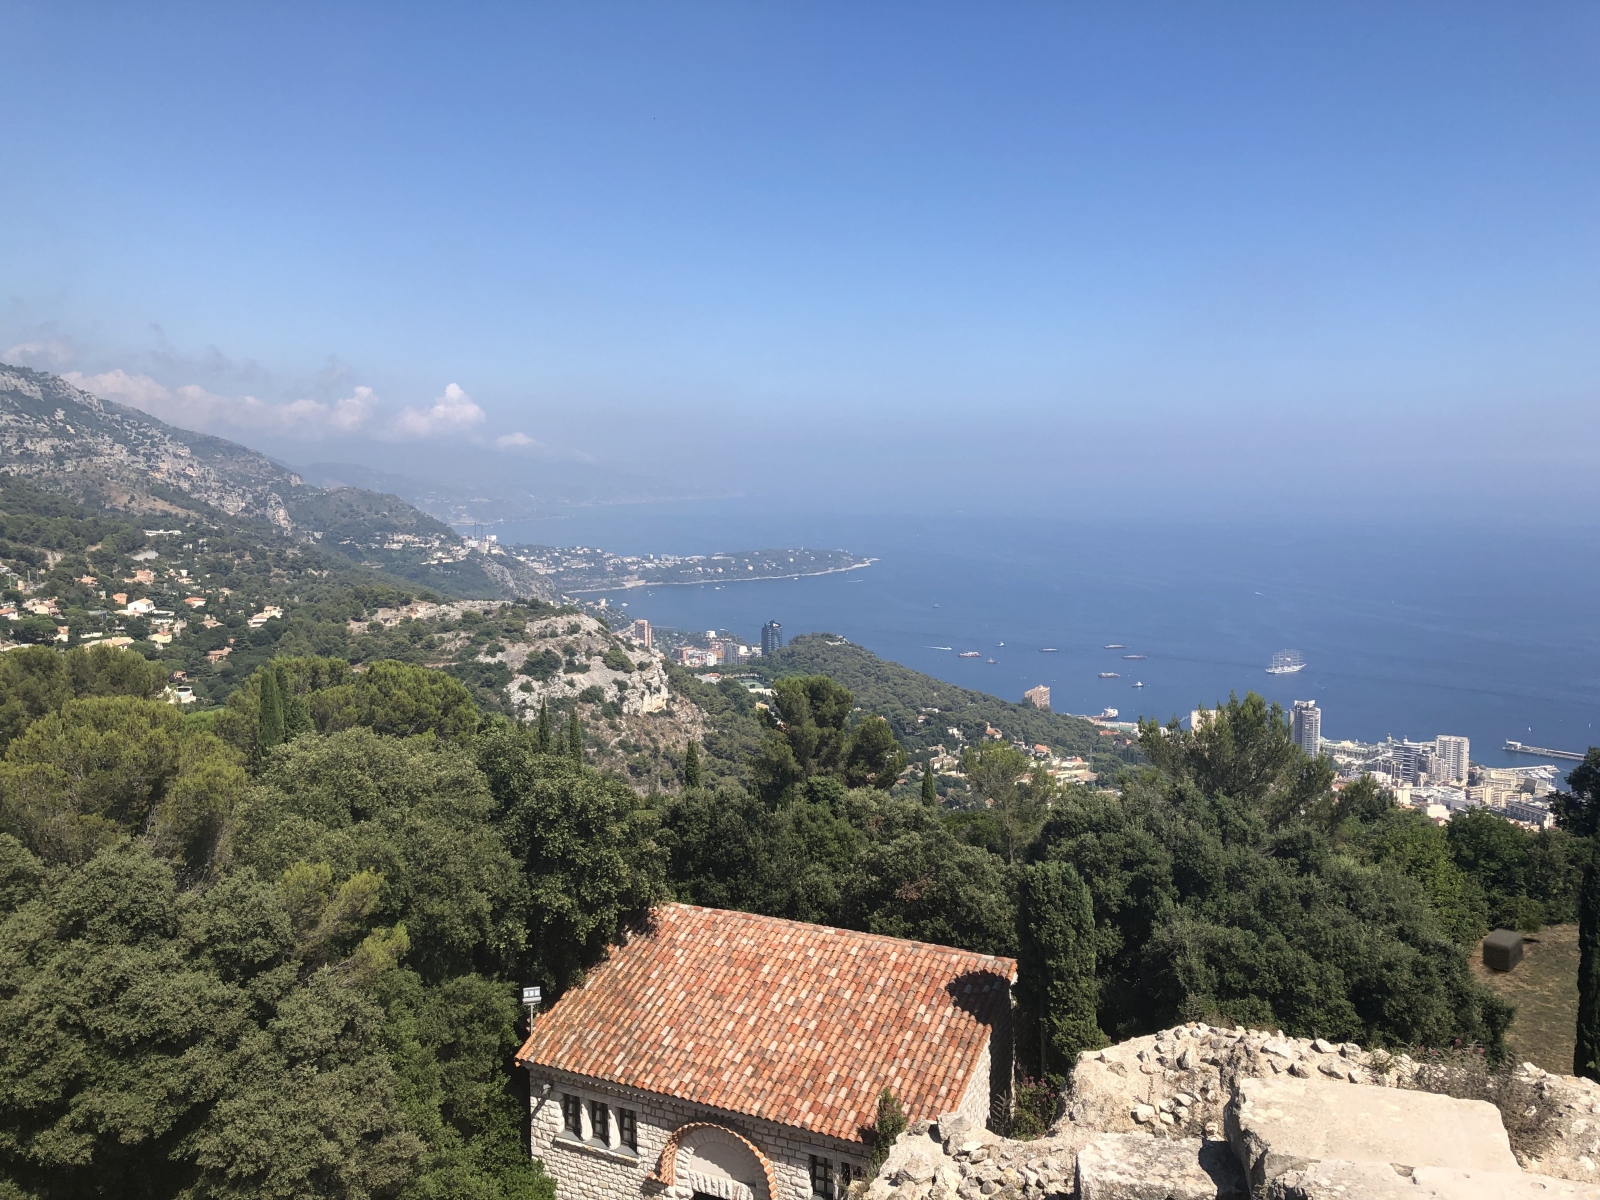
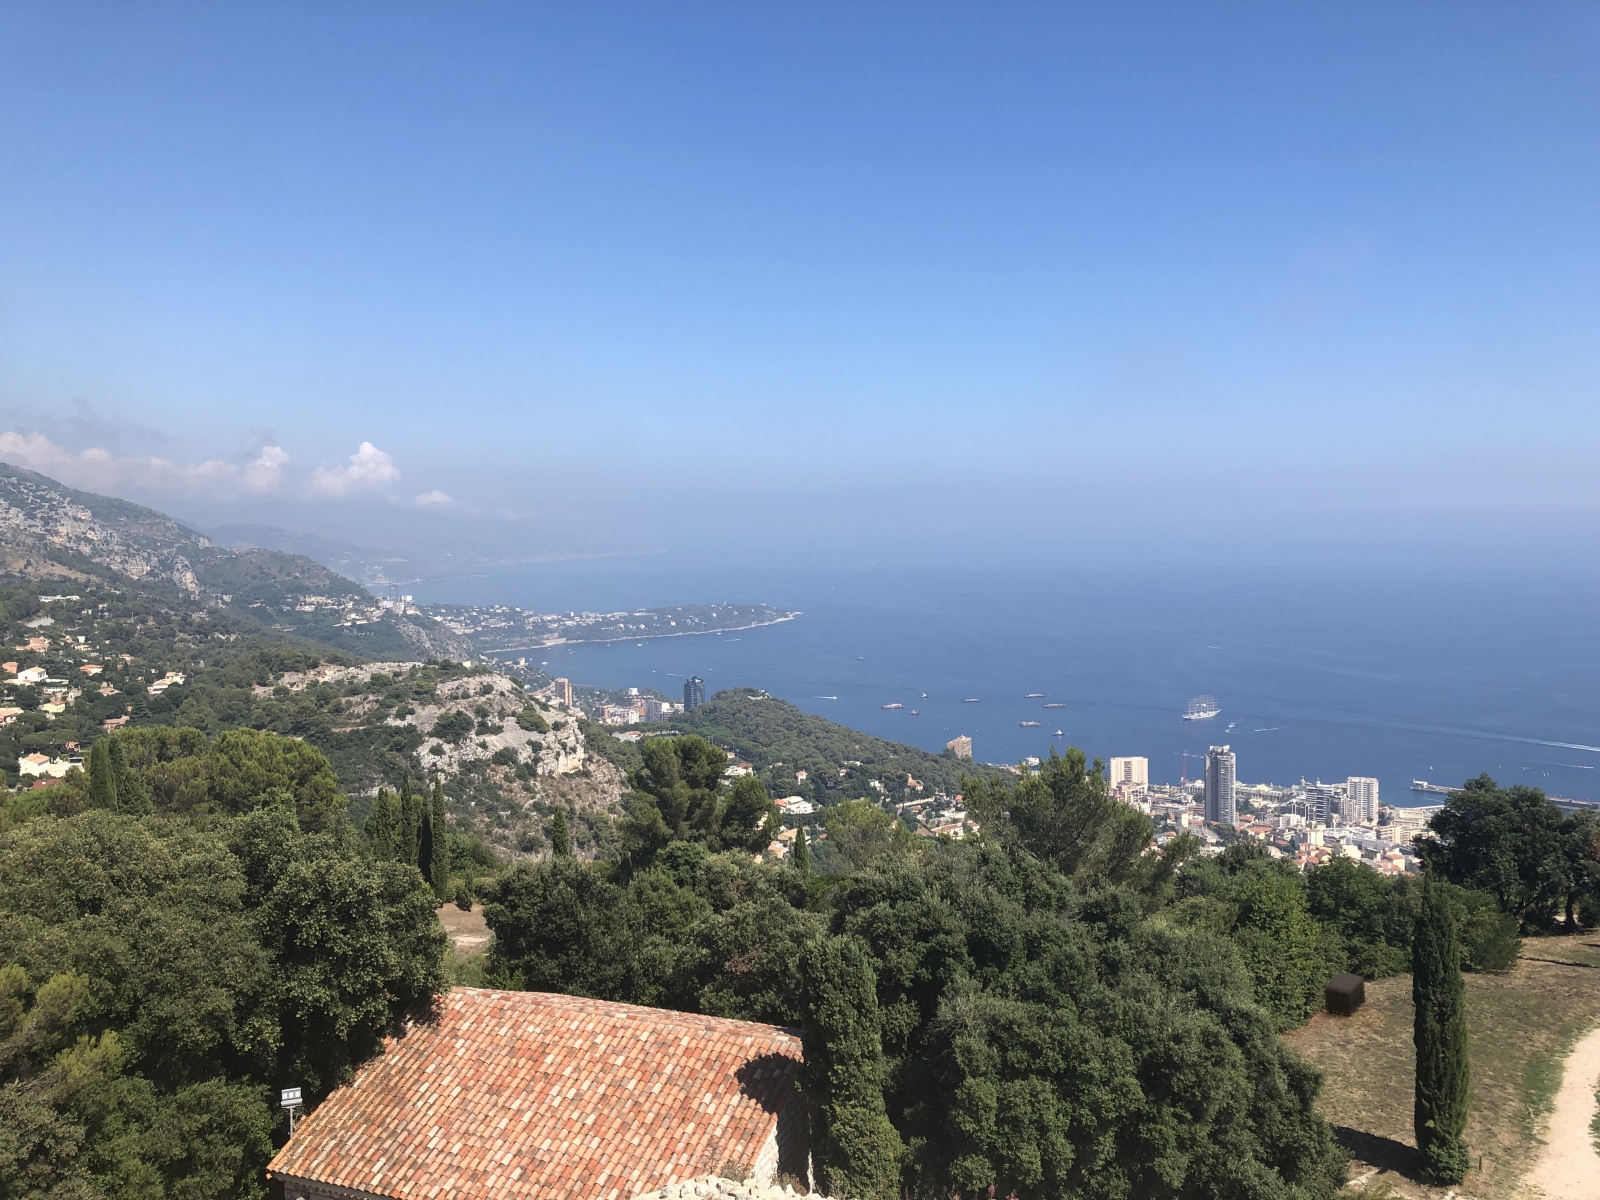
potted tree: present [1521,913,1542,944] -> none [1362,951,1385,987]

